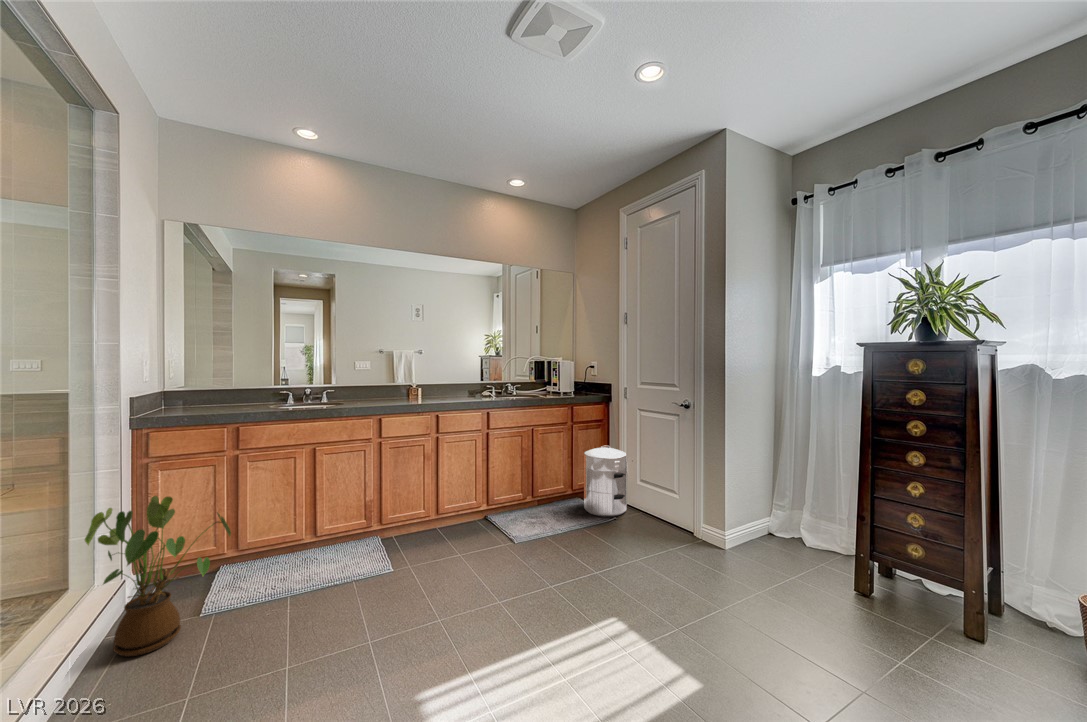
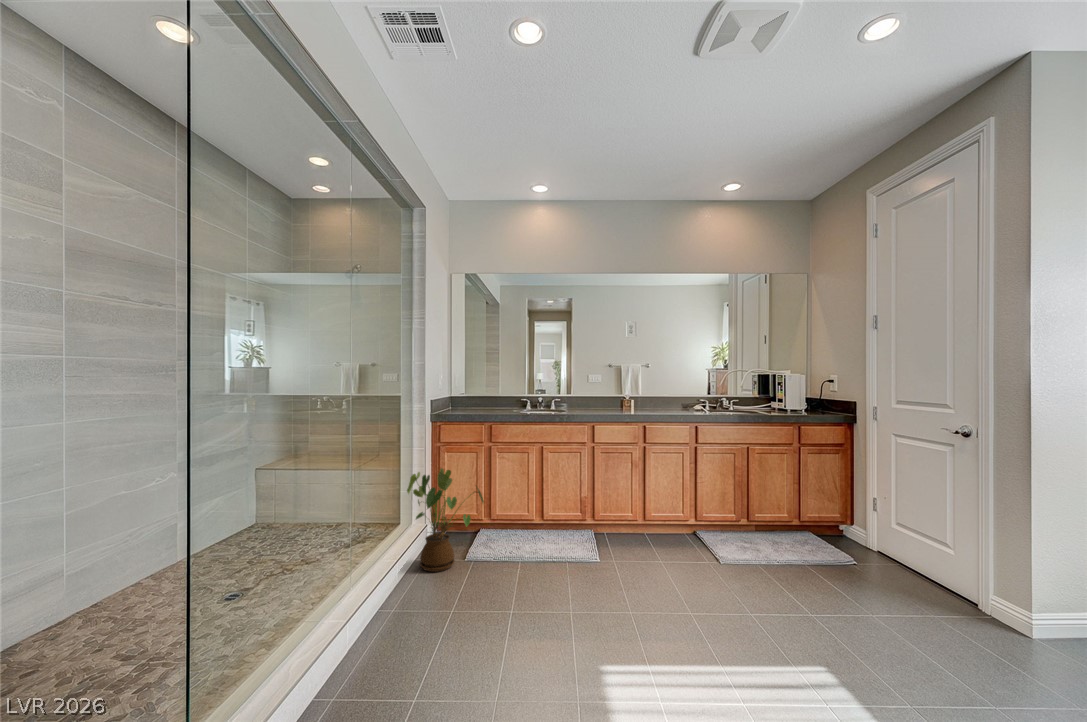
waste bin: present [584,445,627,517] -> none [811,474,869,557]

